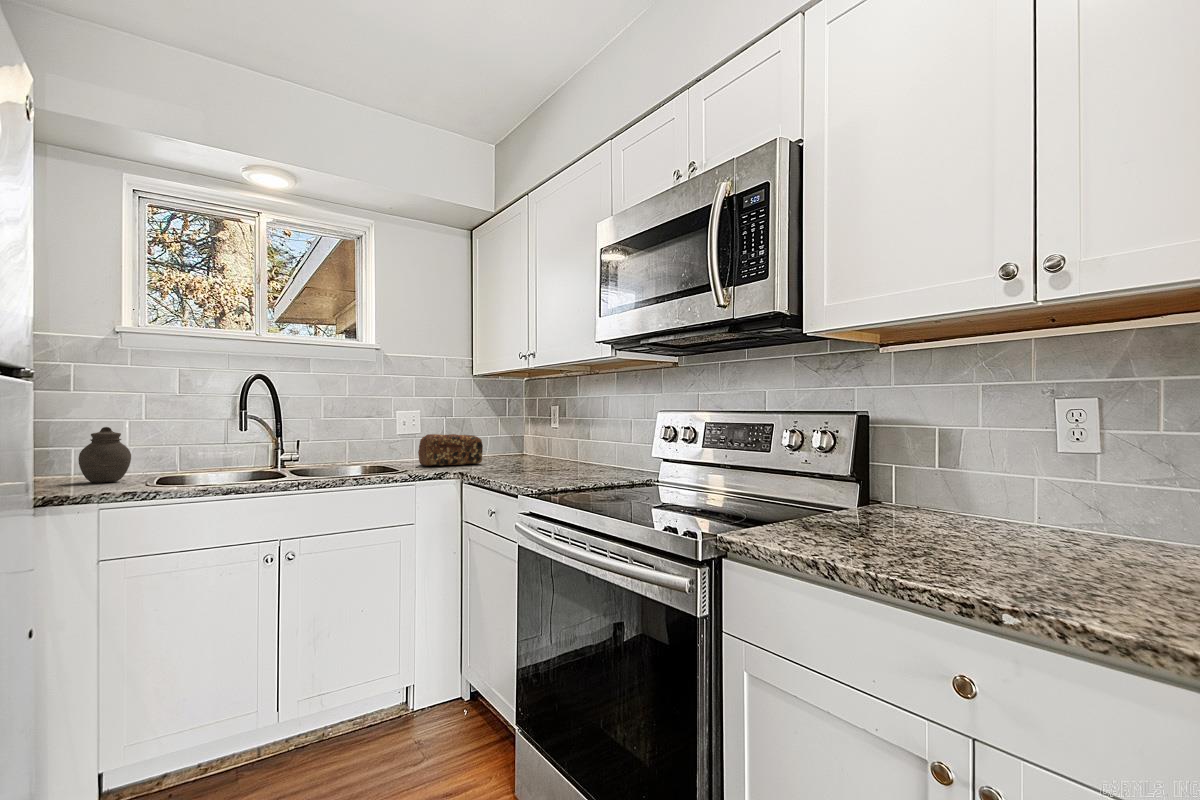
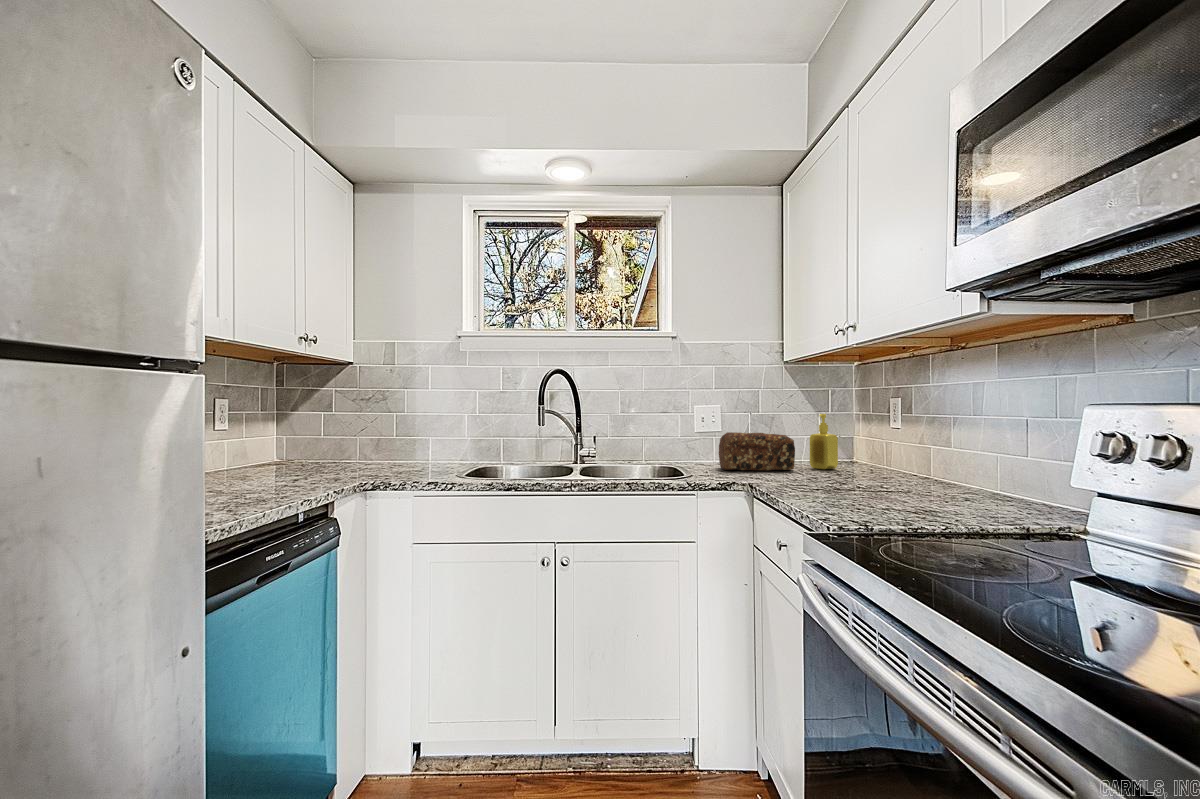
soap dispenser: none [492,419,513,462] -> present [810,414,838,469]
jar: present [78,427,131,483] -> none [420,421,457,470]

